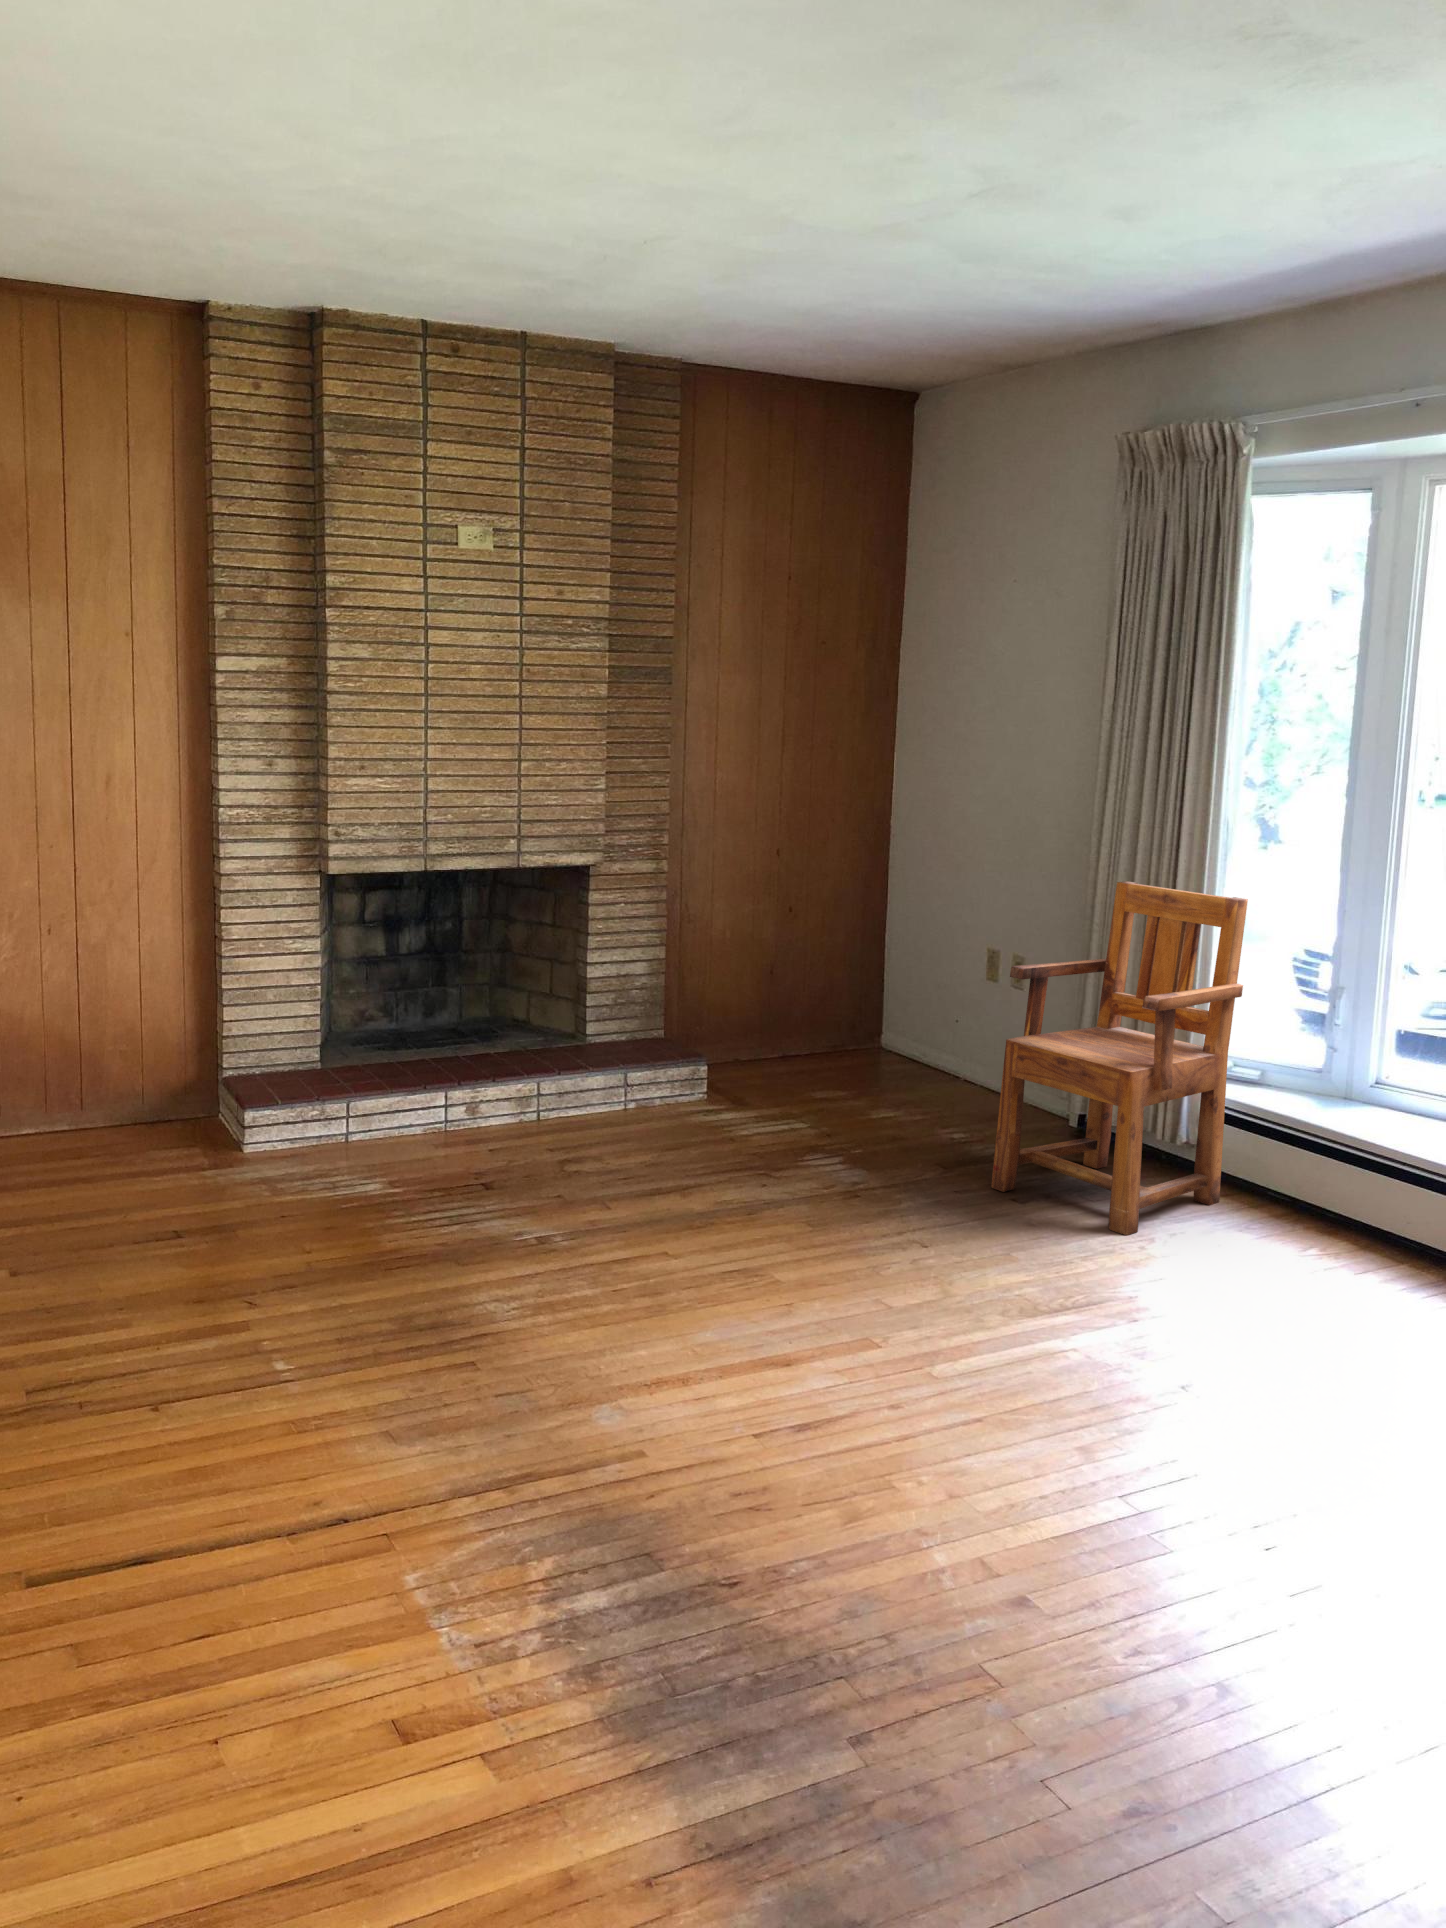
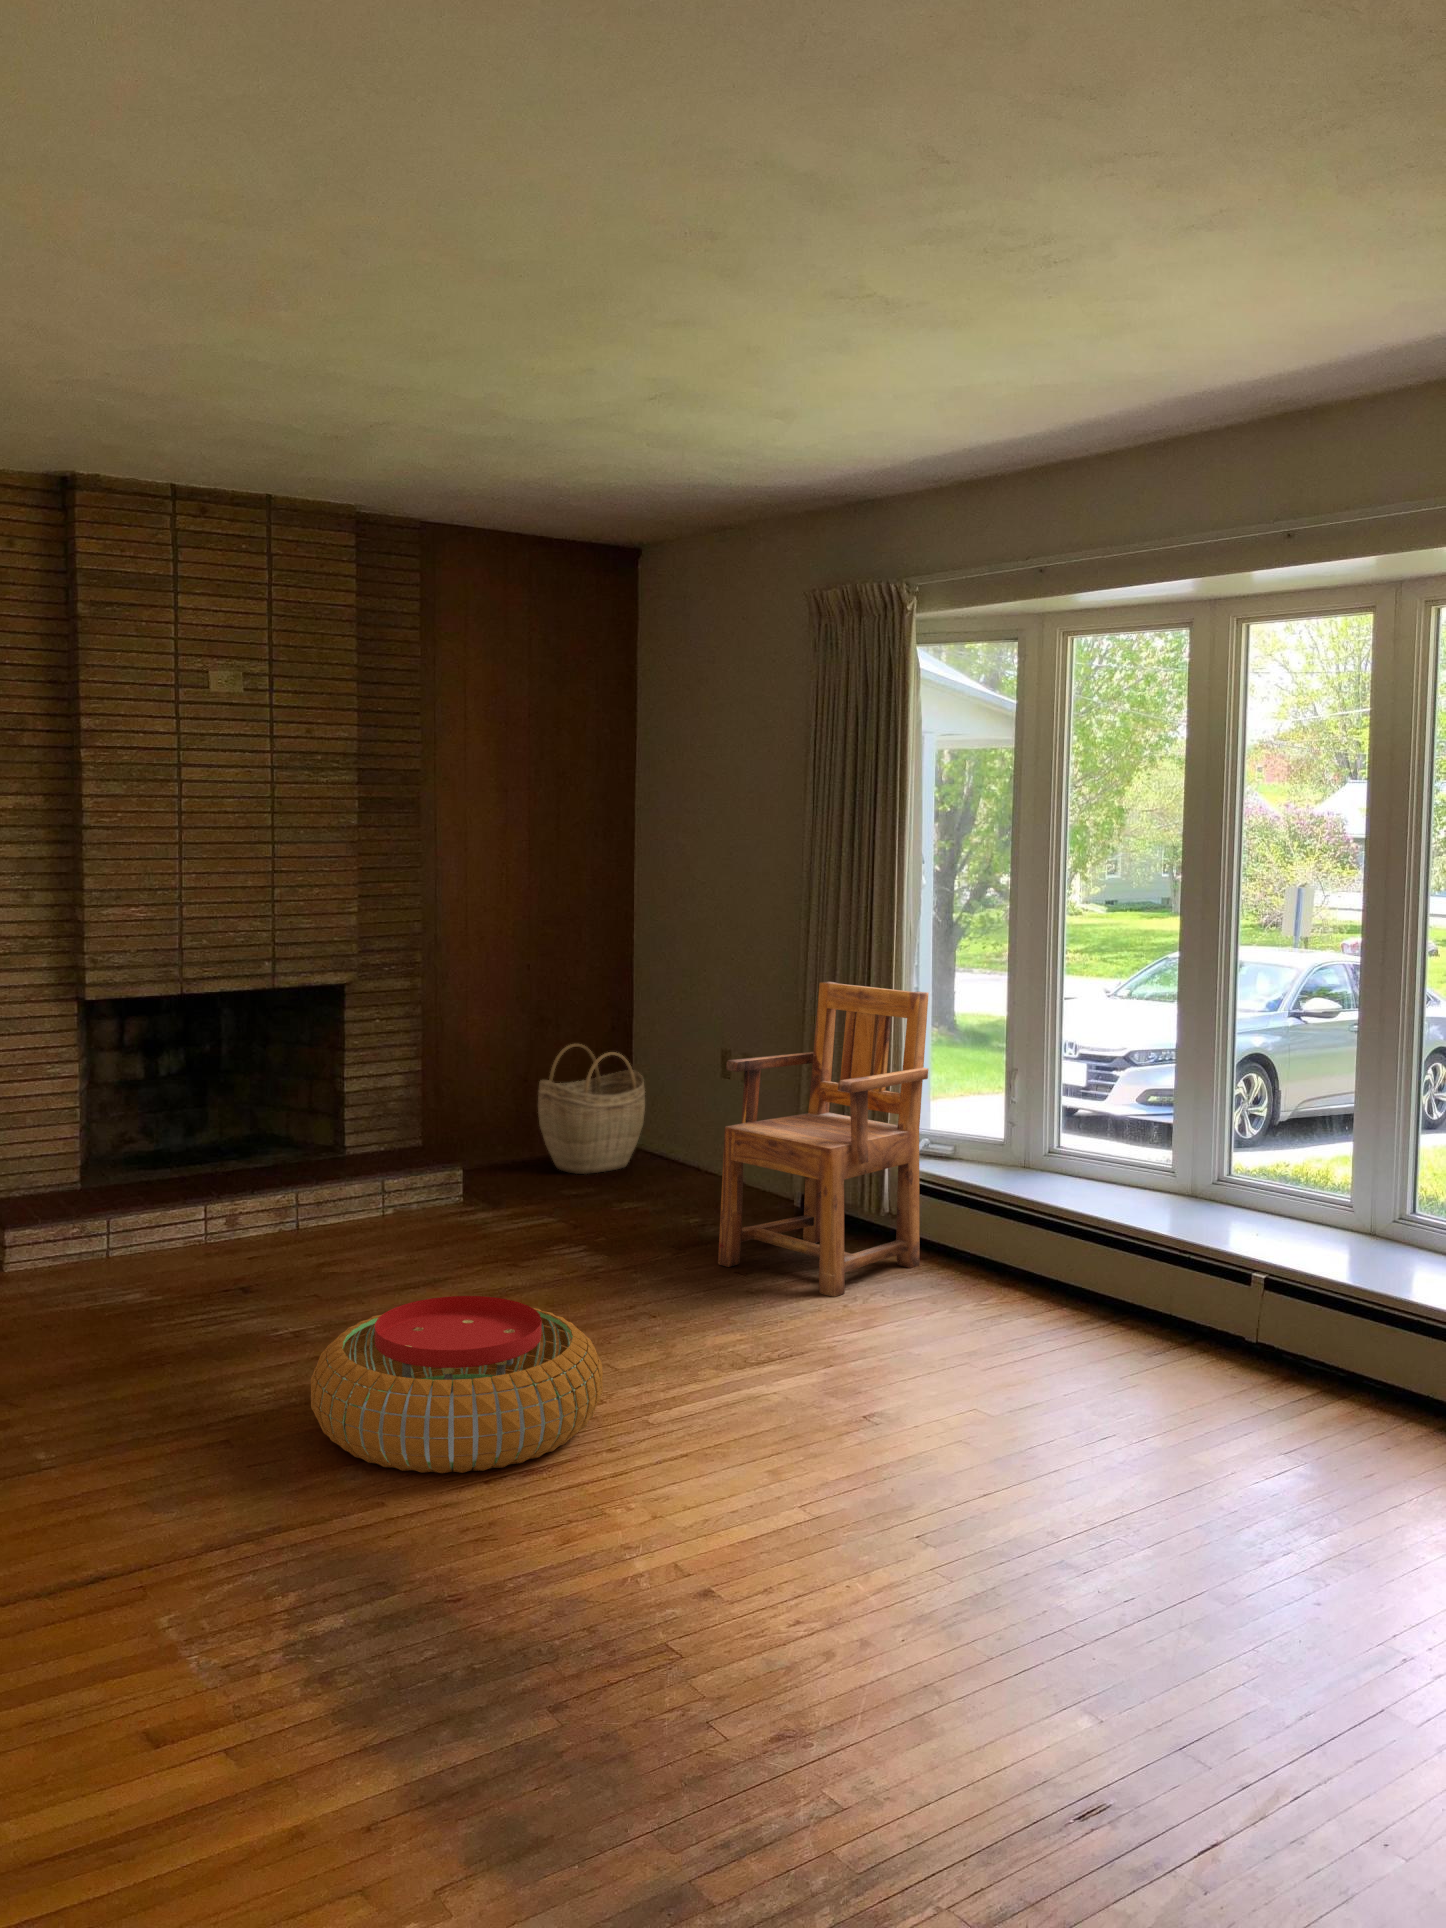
woven basket: none [787,934,903,1074] -> present [538,1044,645,1174]
pouf: none [565,1221,884,1423] -> present [310,1296,603,1473]

